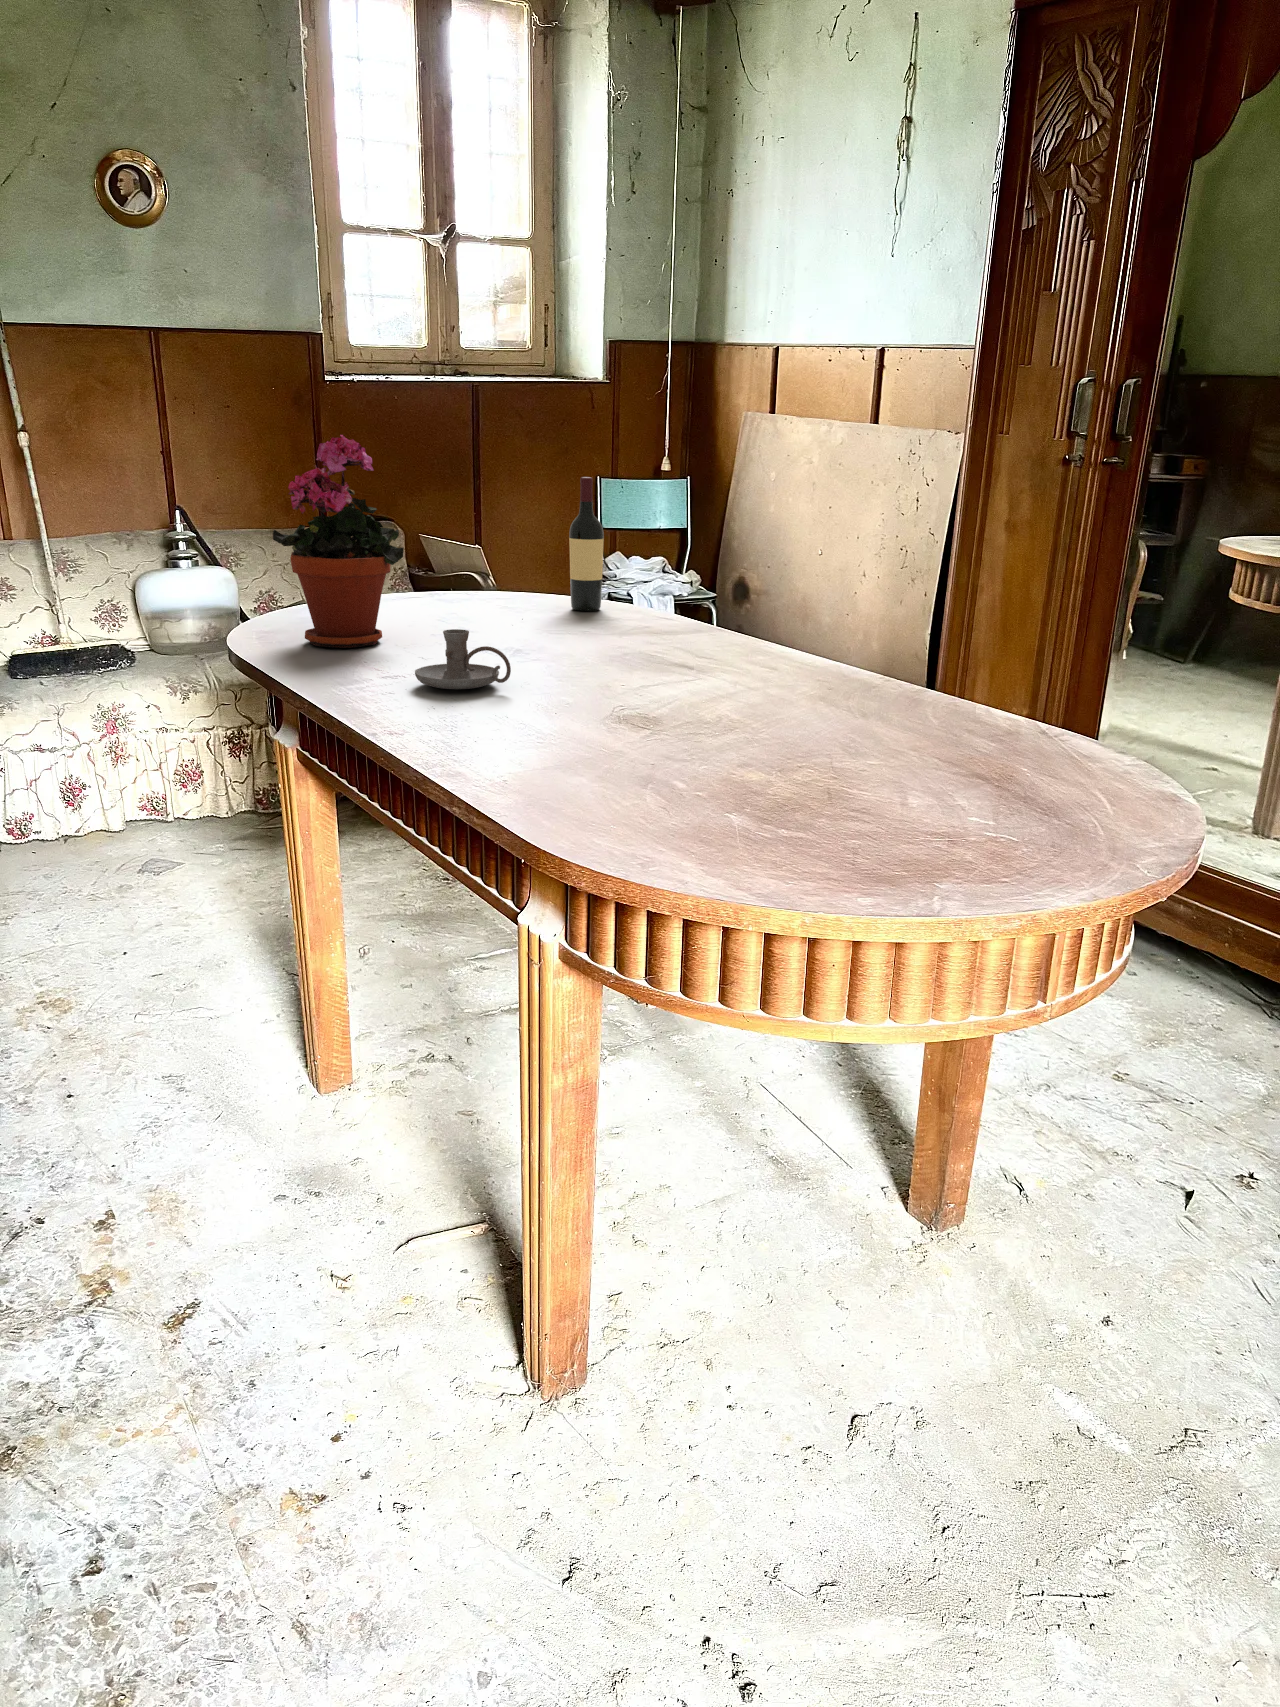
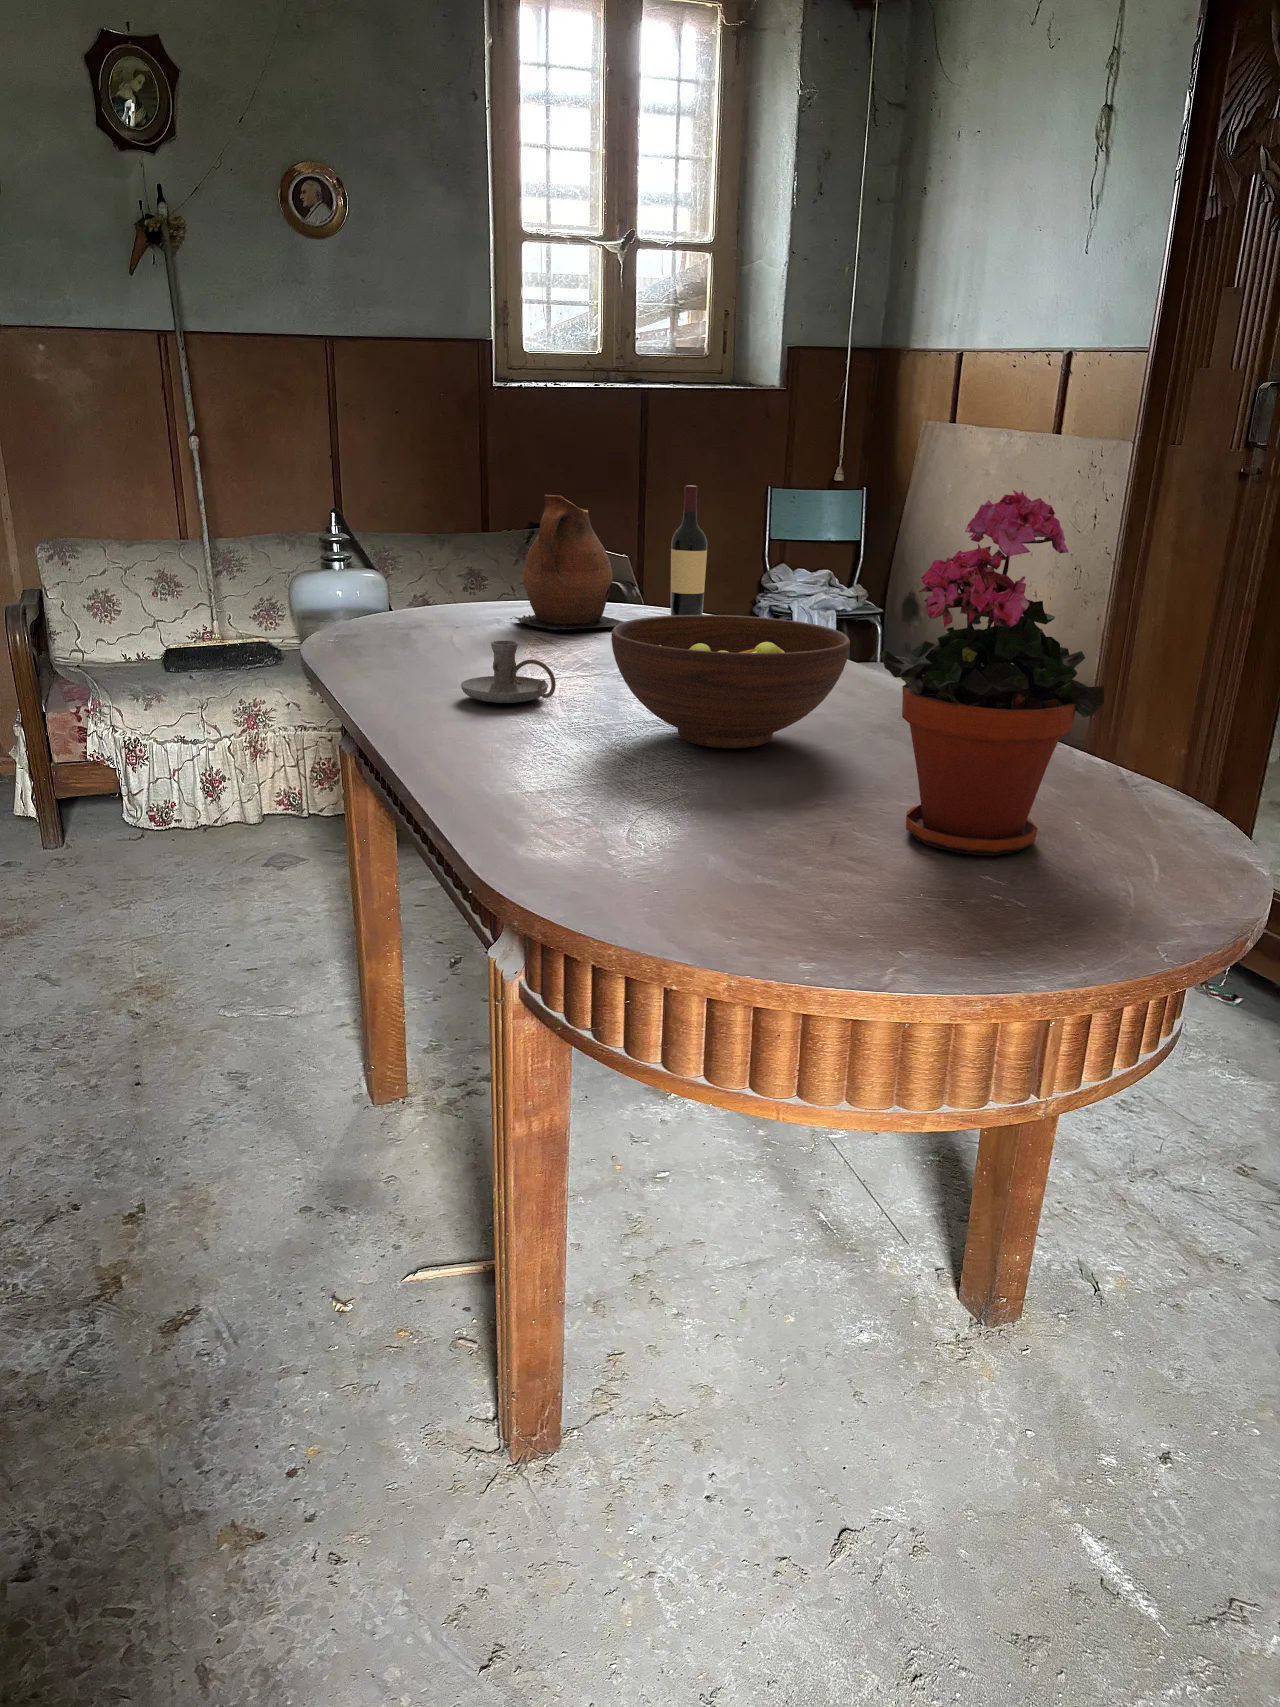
potted plant: present [273,435,404,648] -> present [880,490,1104,856]
ceramic pitcher: none [417,488,533,619] -> present [510,495,623,630]
fruit bowl: none [577,598,799,721] -> present [611,615,850,748]

